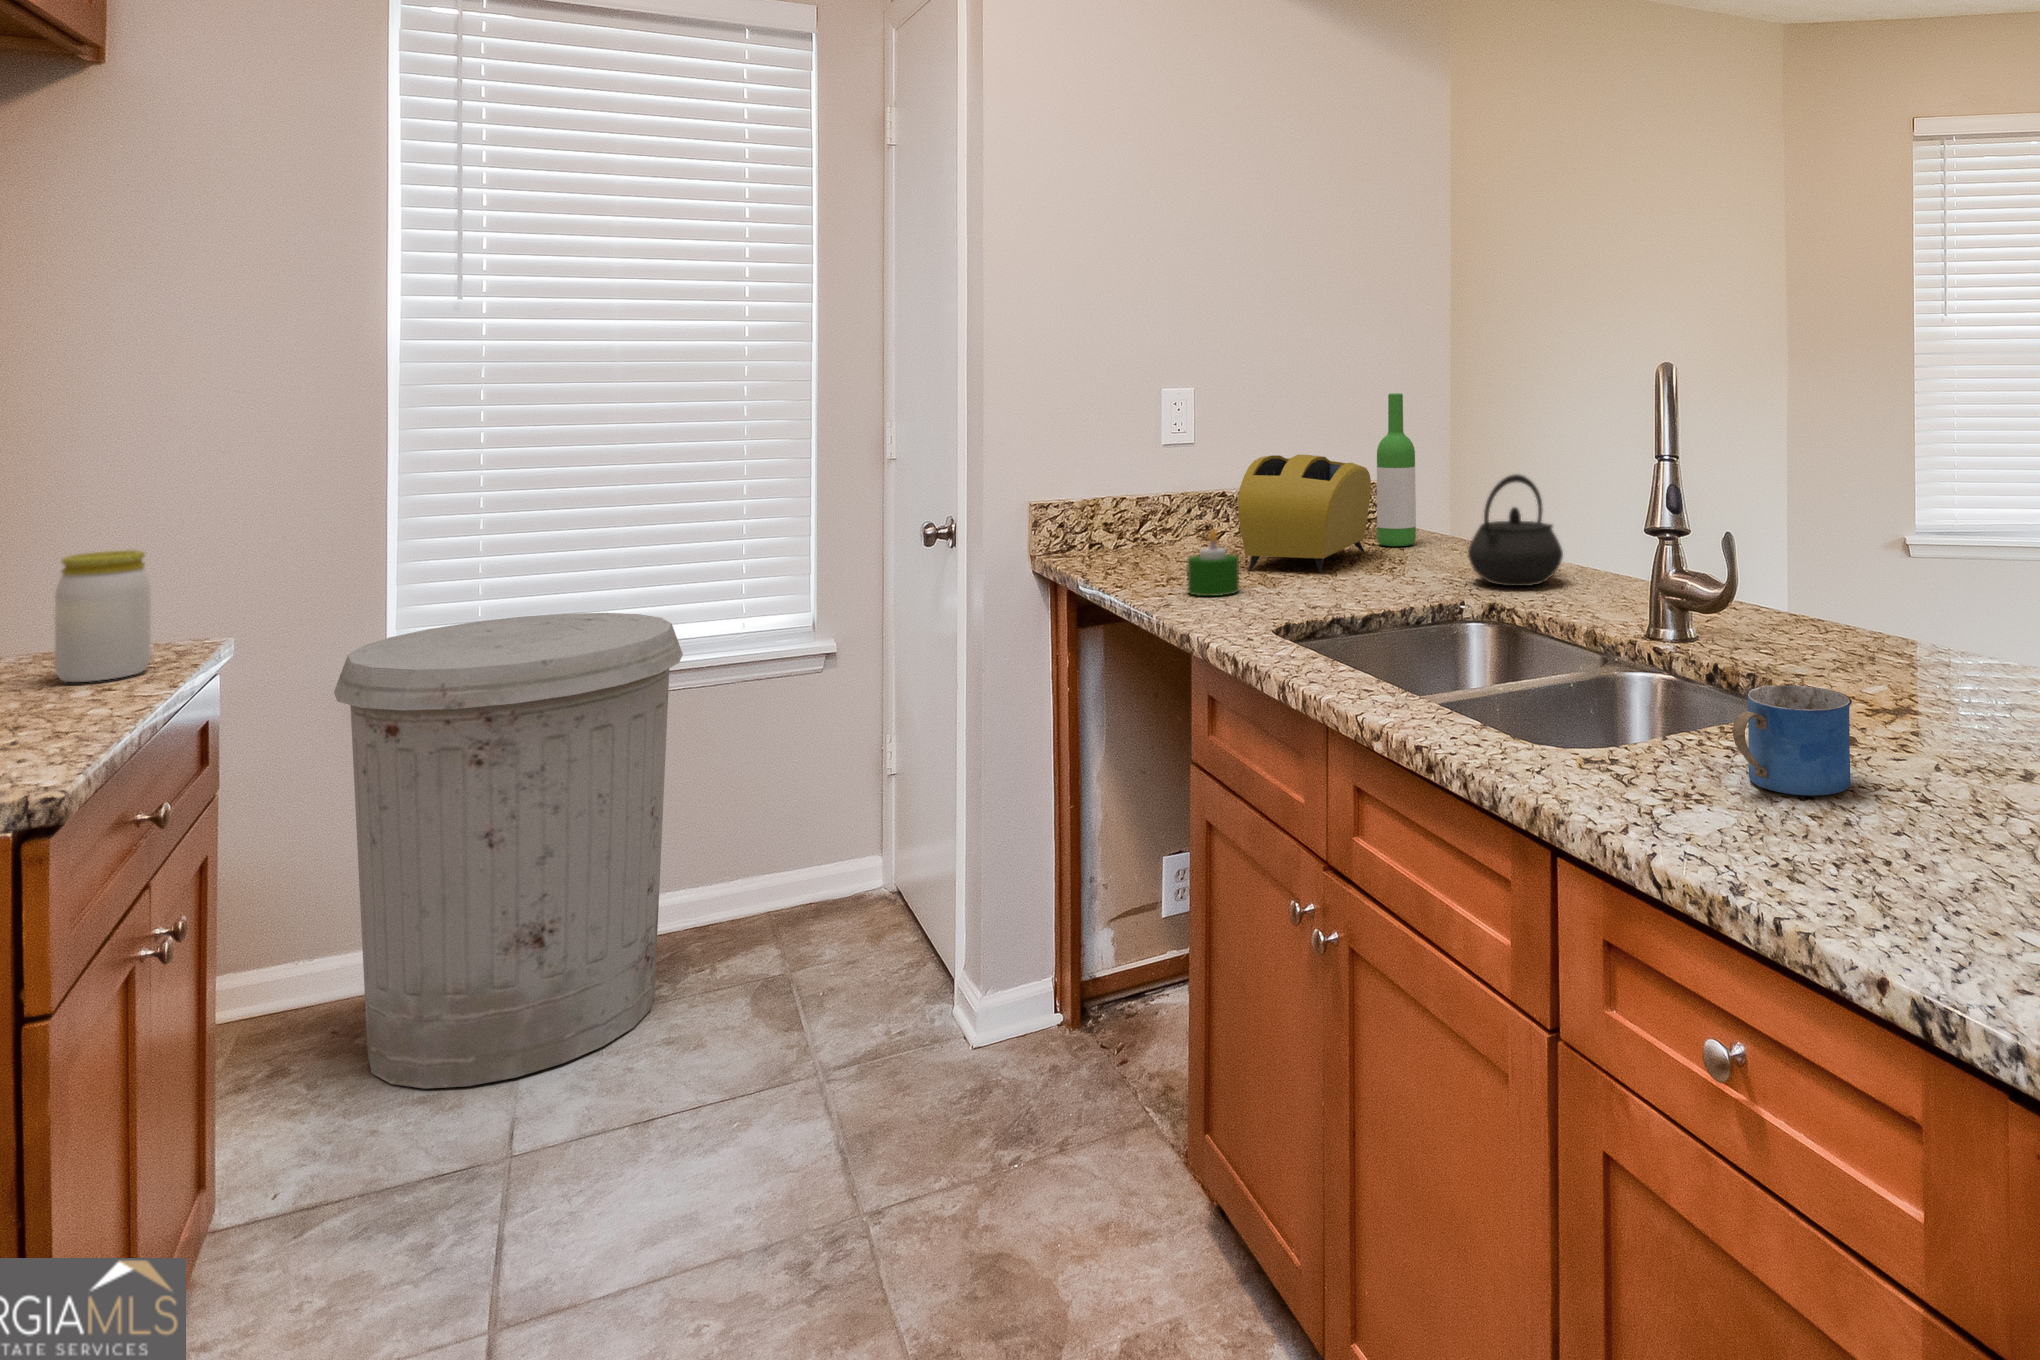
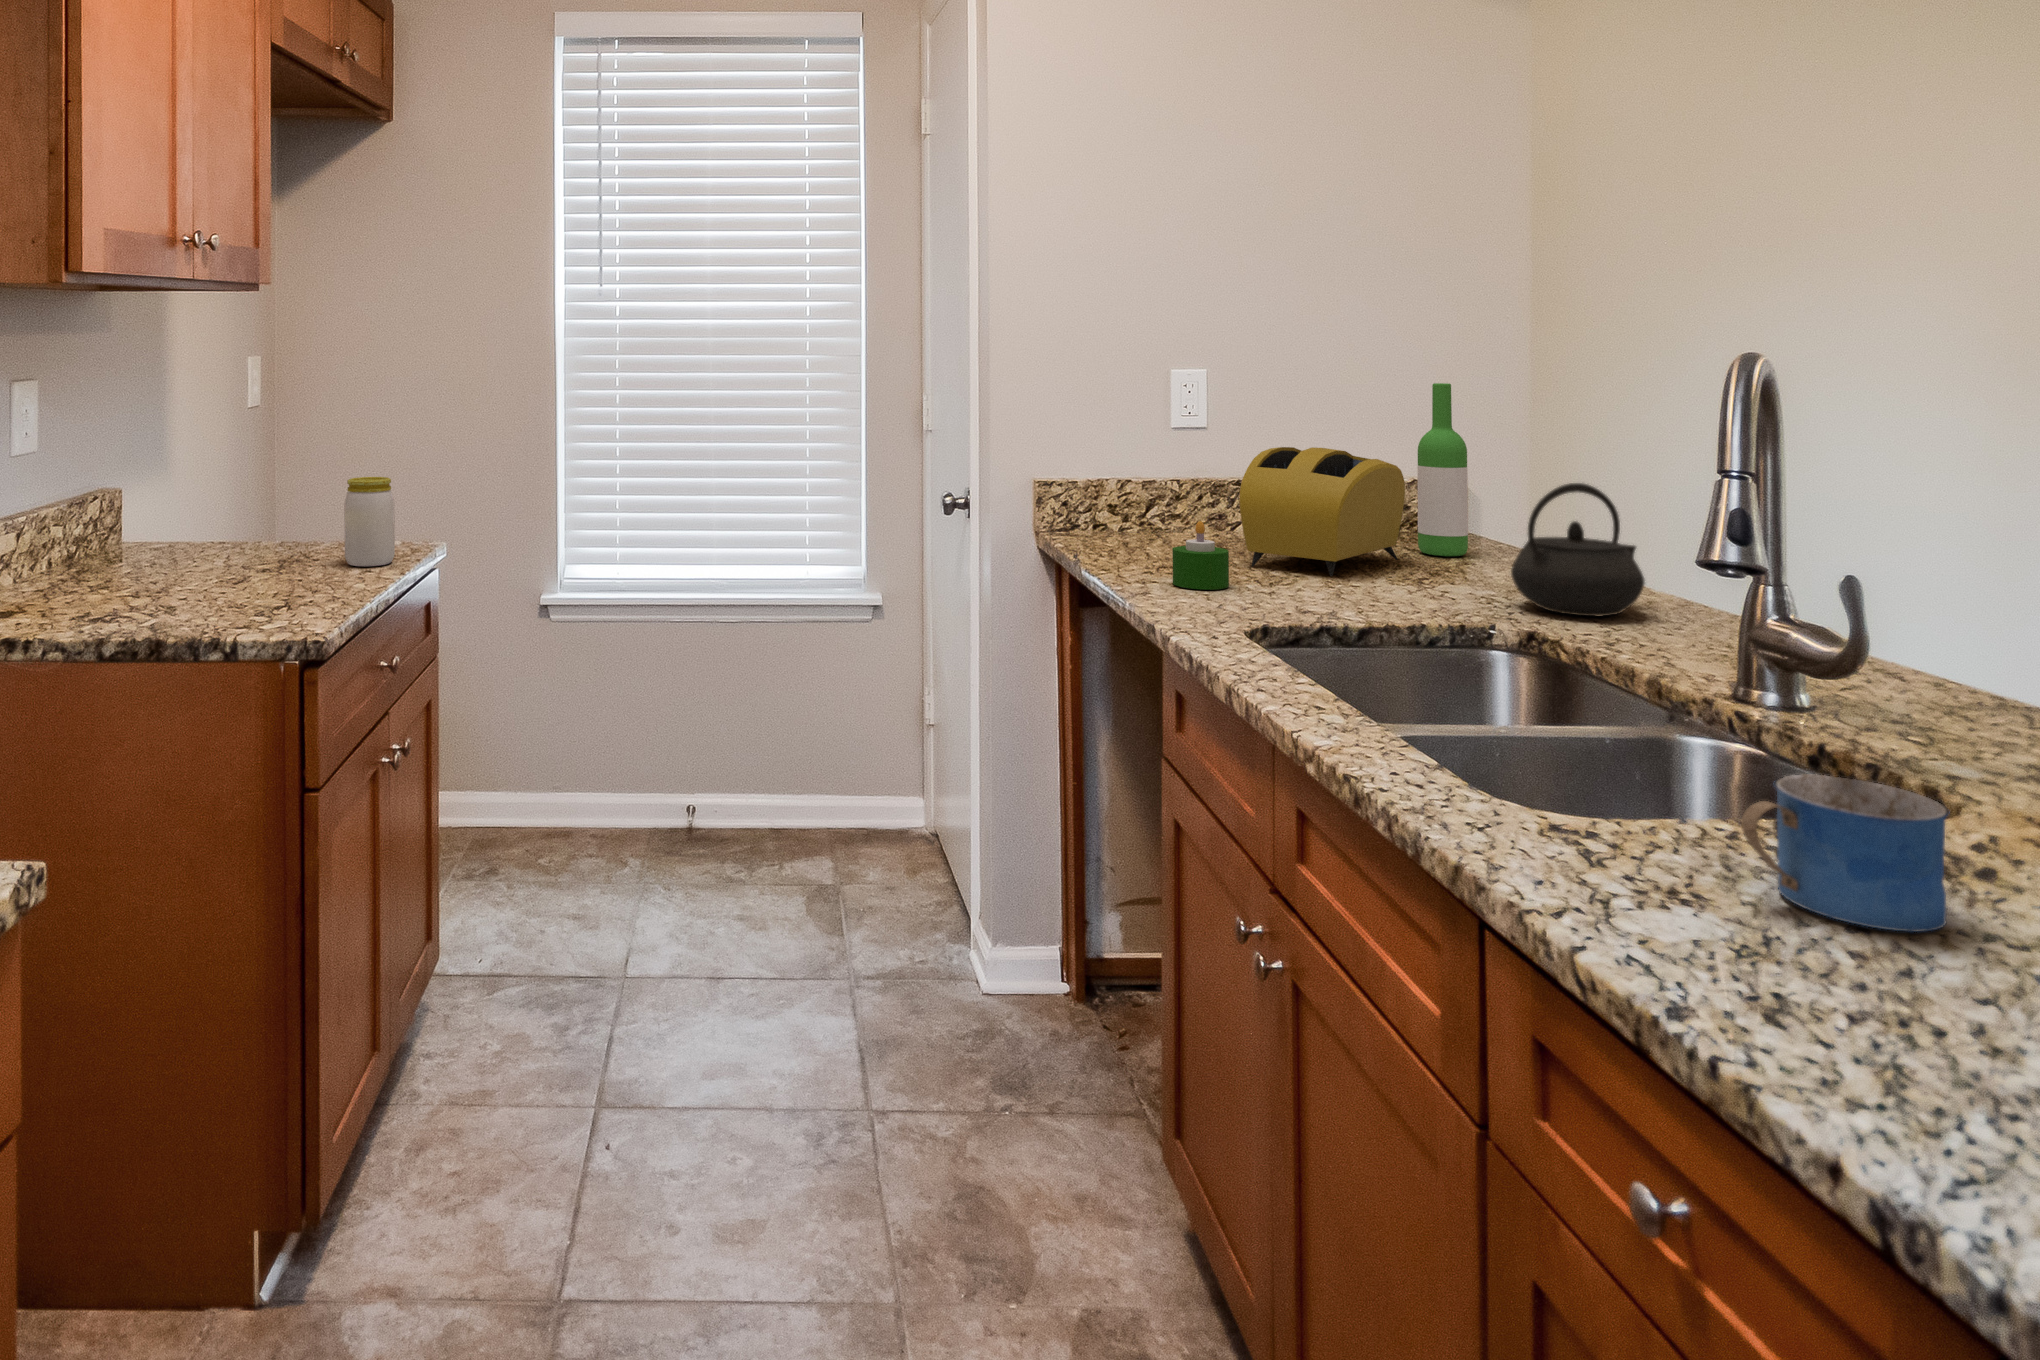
trash can: present [334,613,683,1088] -> none [521,549,755,915]

